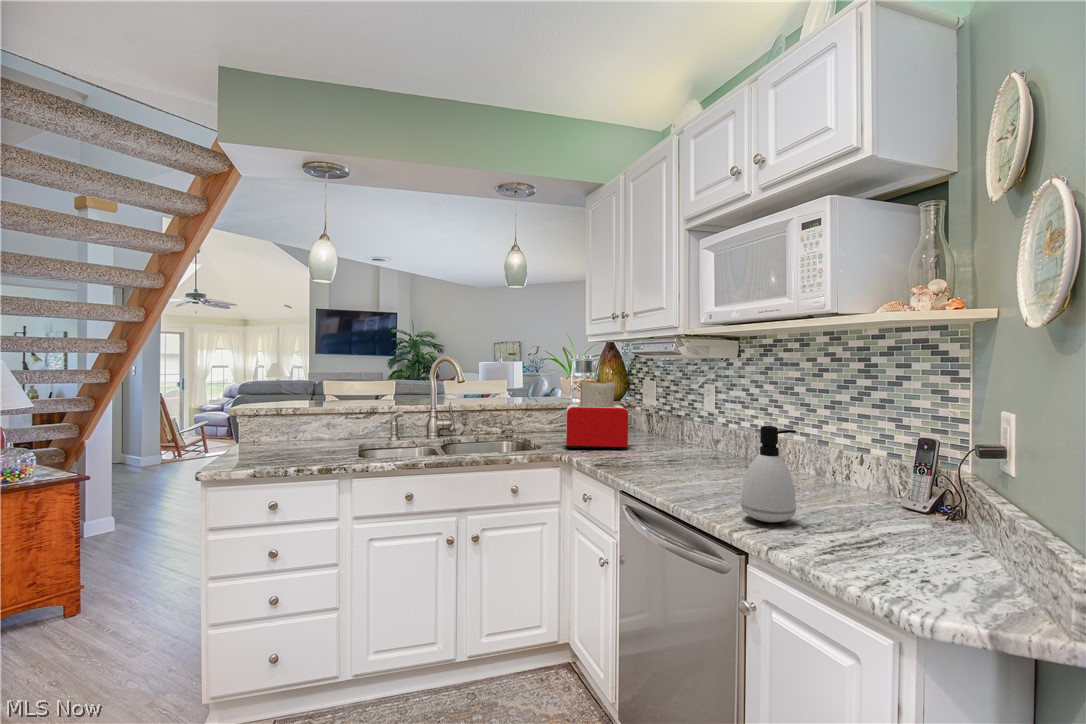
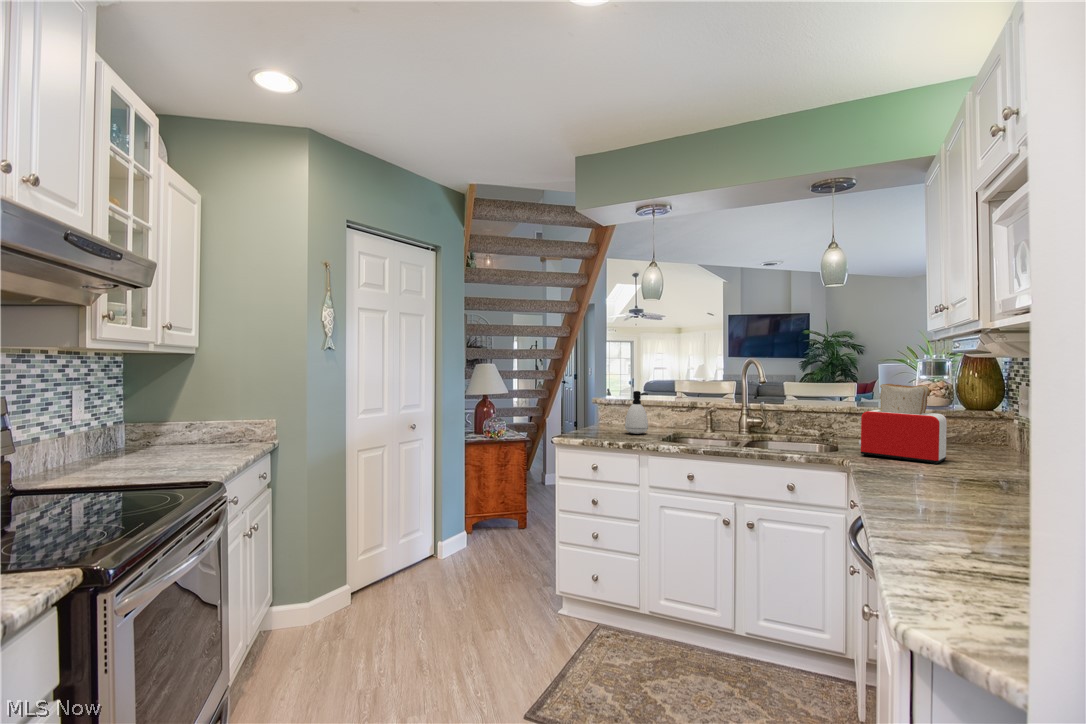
soap dispenser: present [741,426,796,522] -> present [625,391,648,434]

